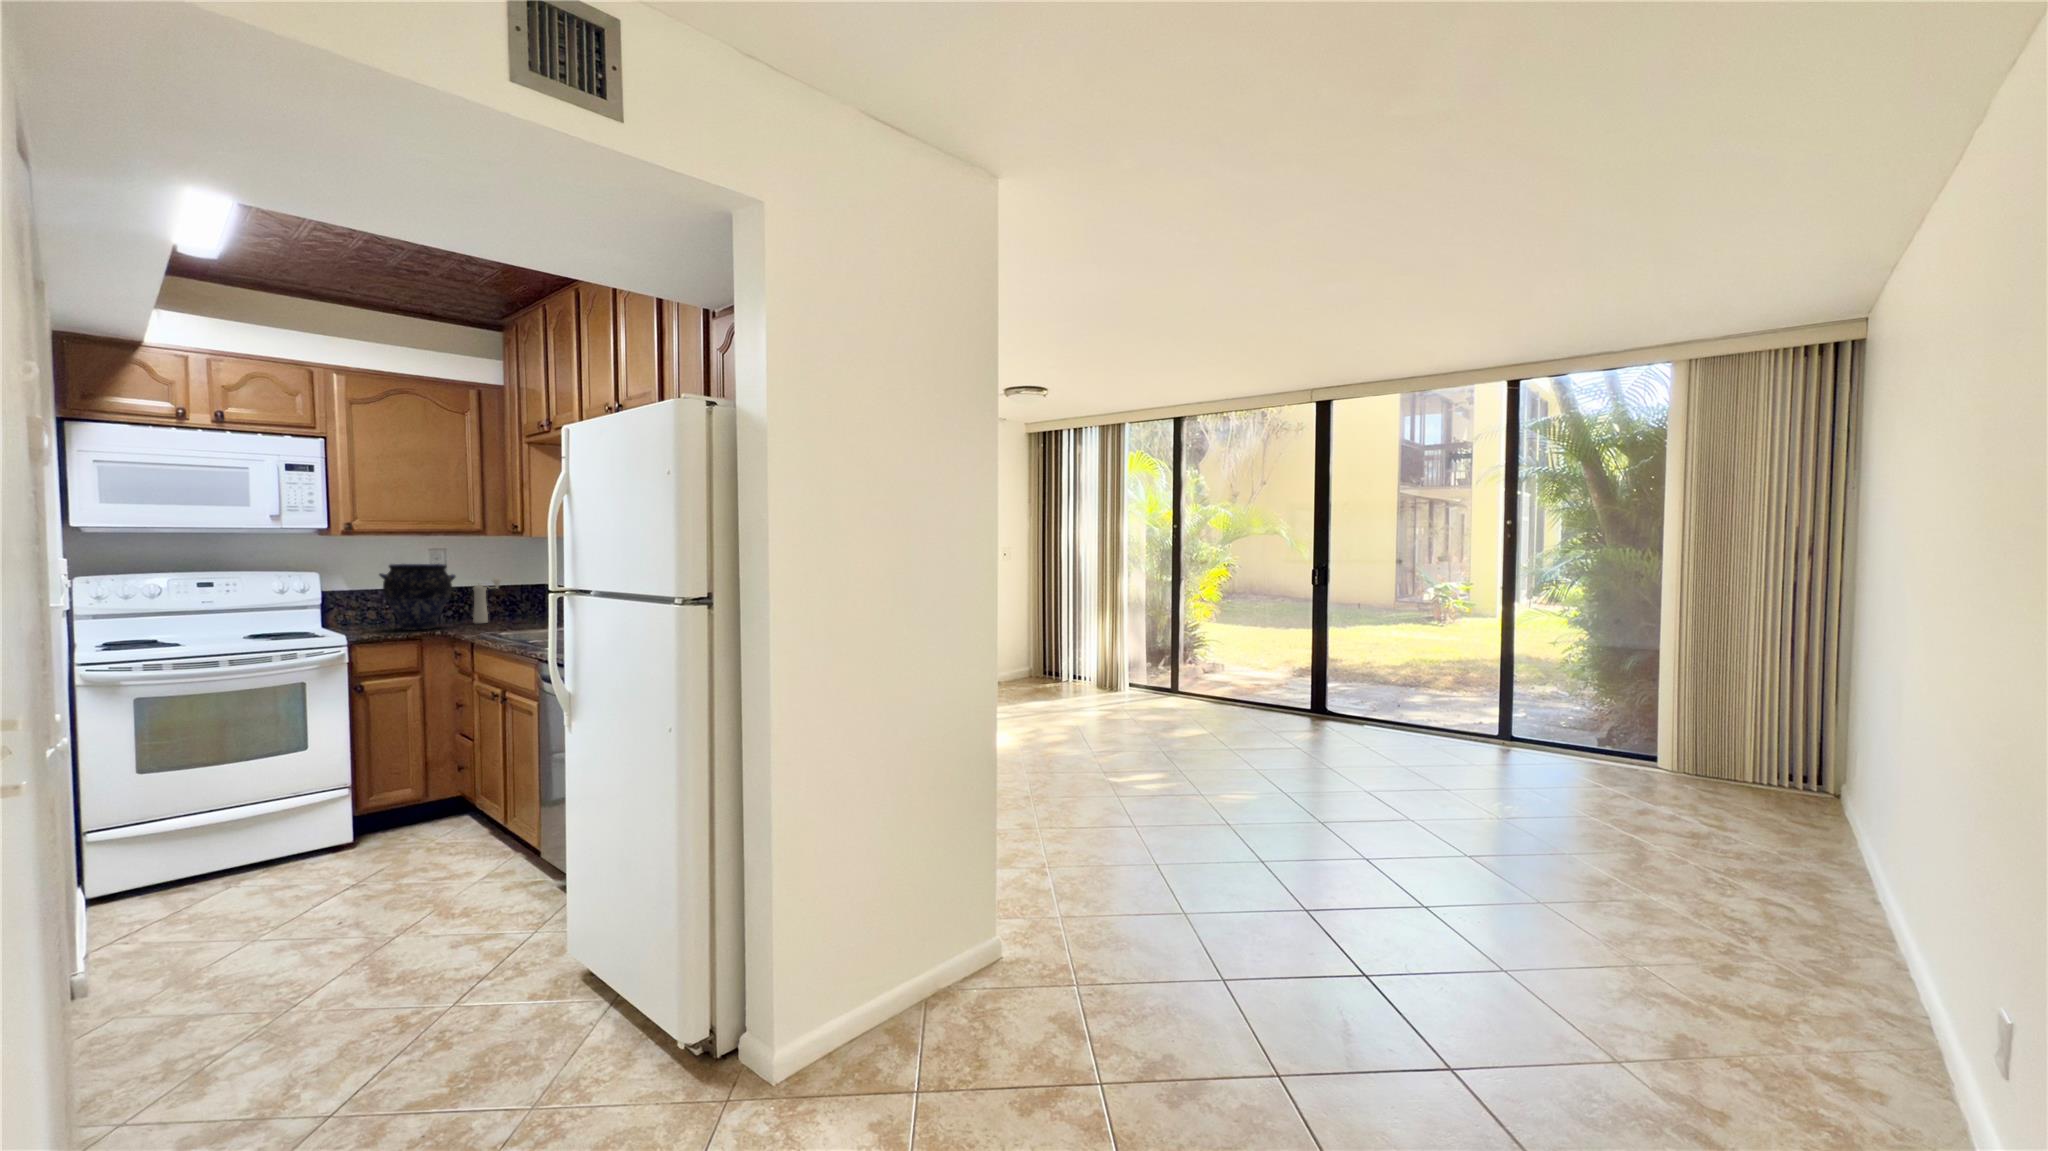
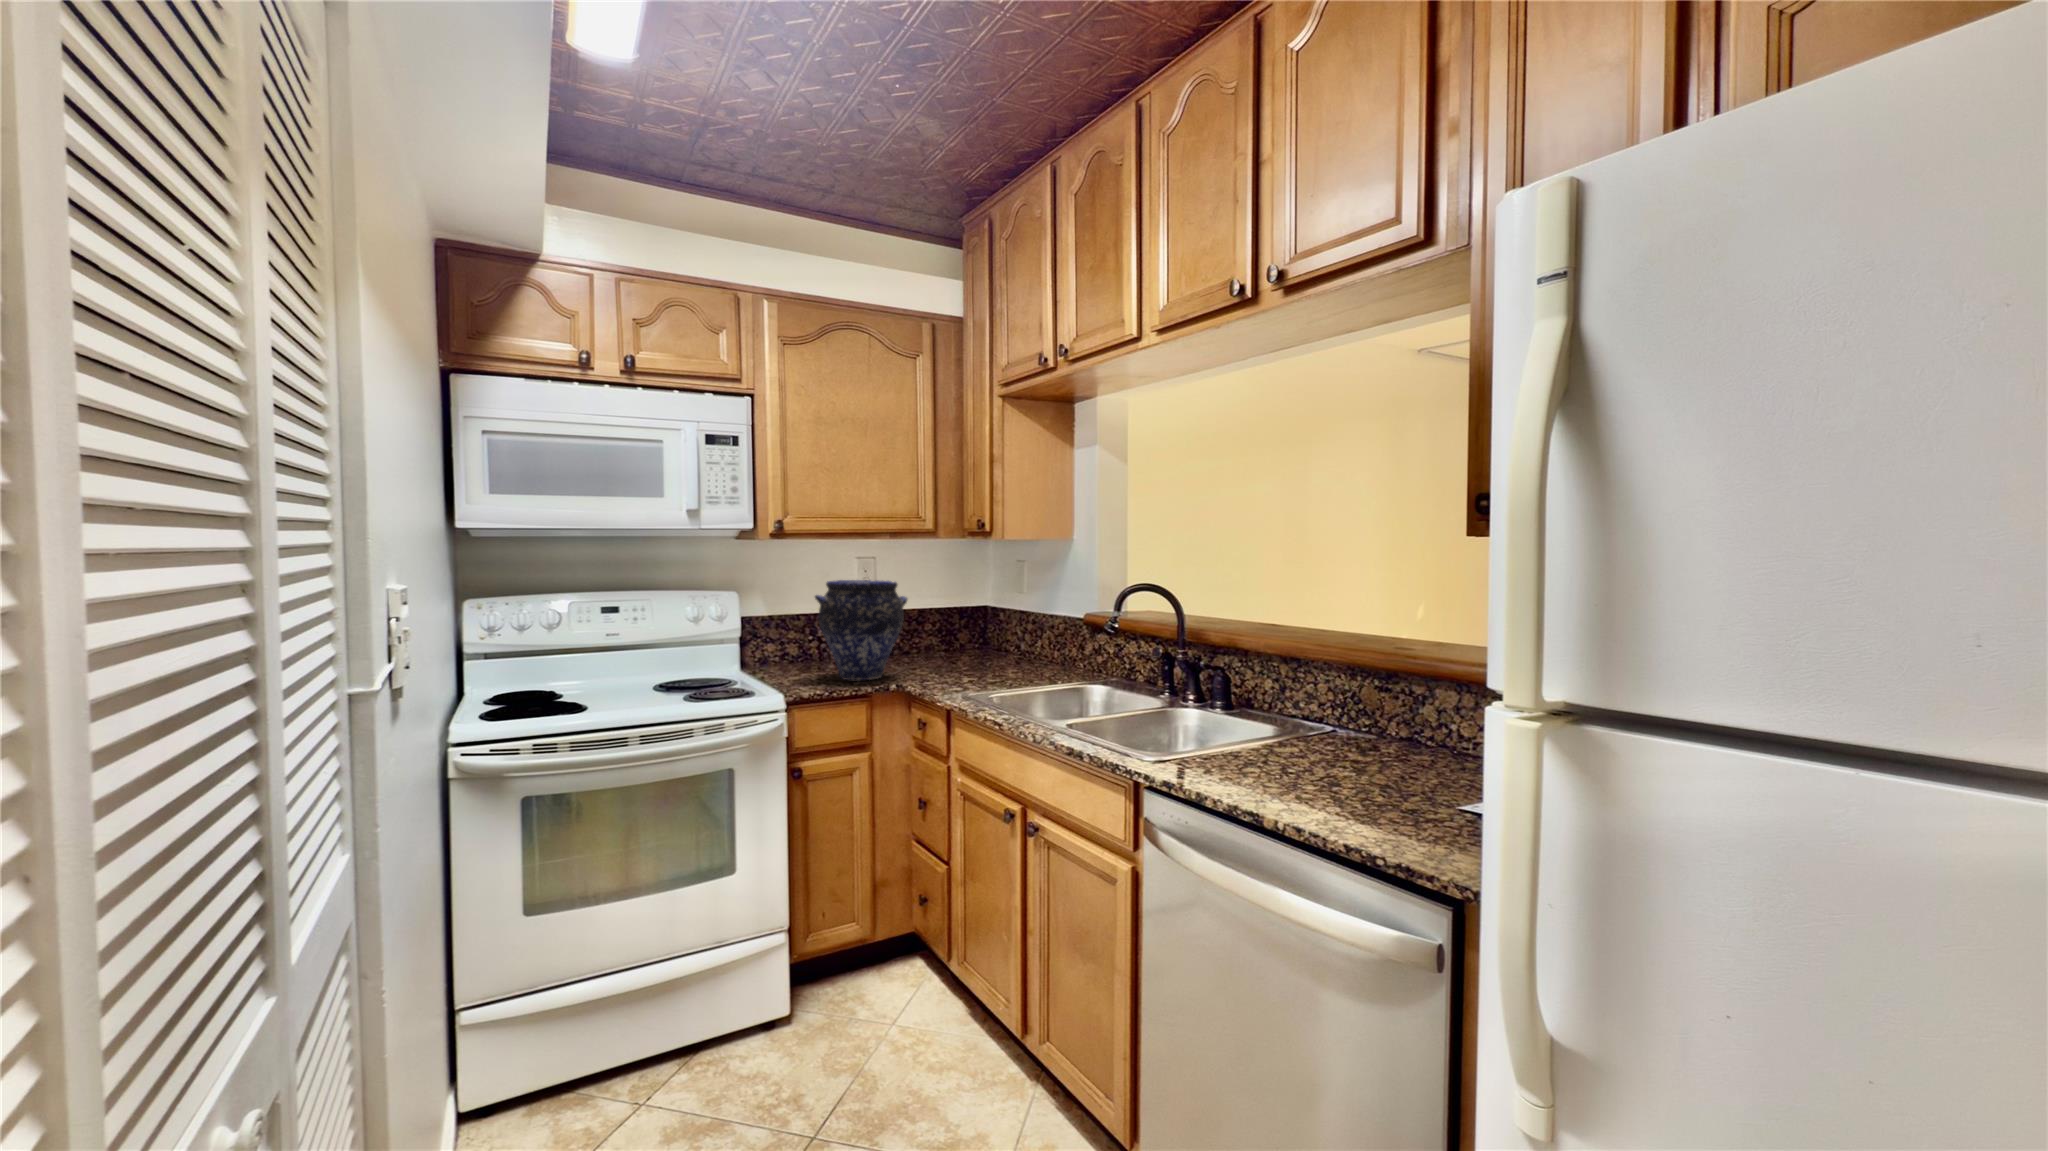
pepper mill: present [473,577,502,623] -> none [920,599,952,668]

